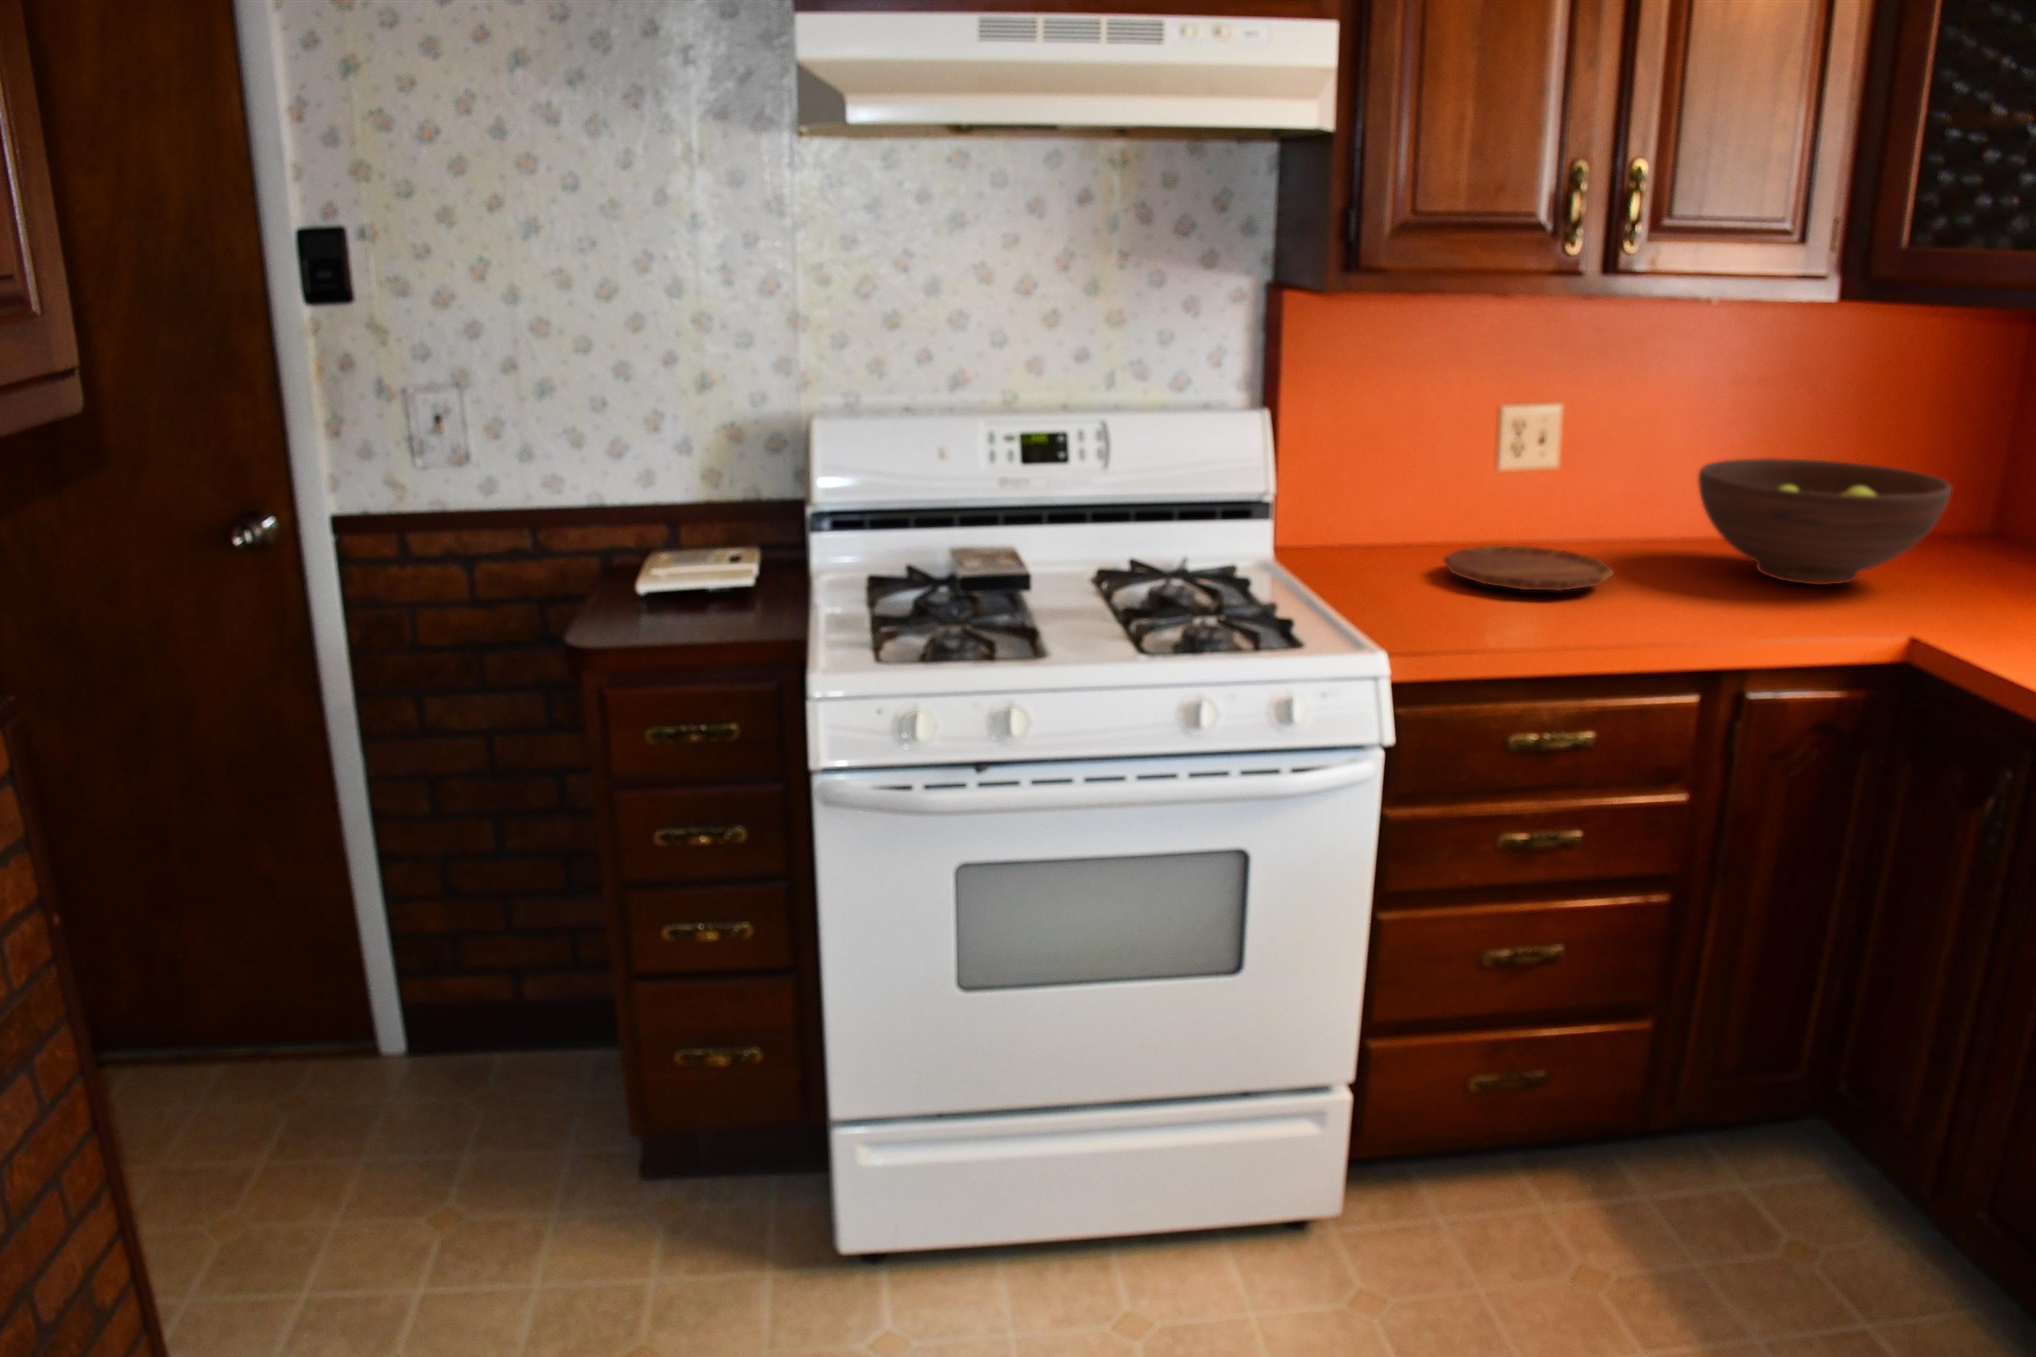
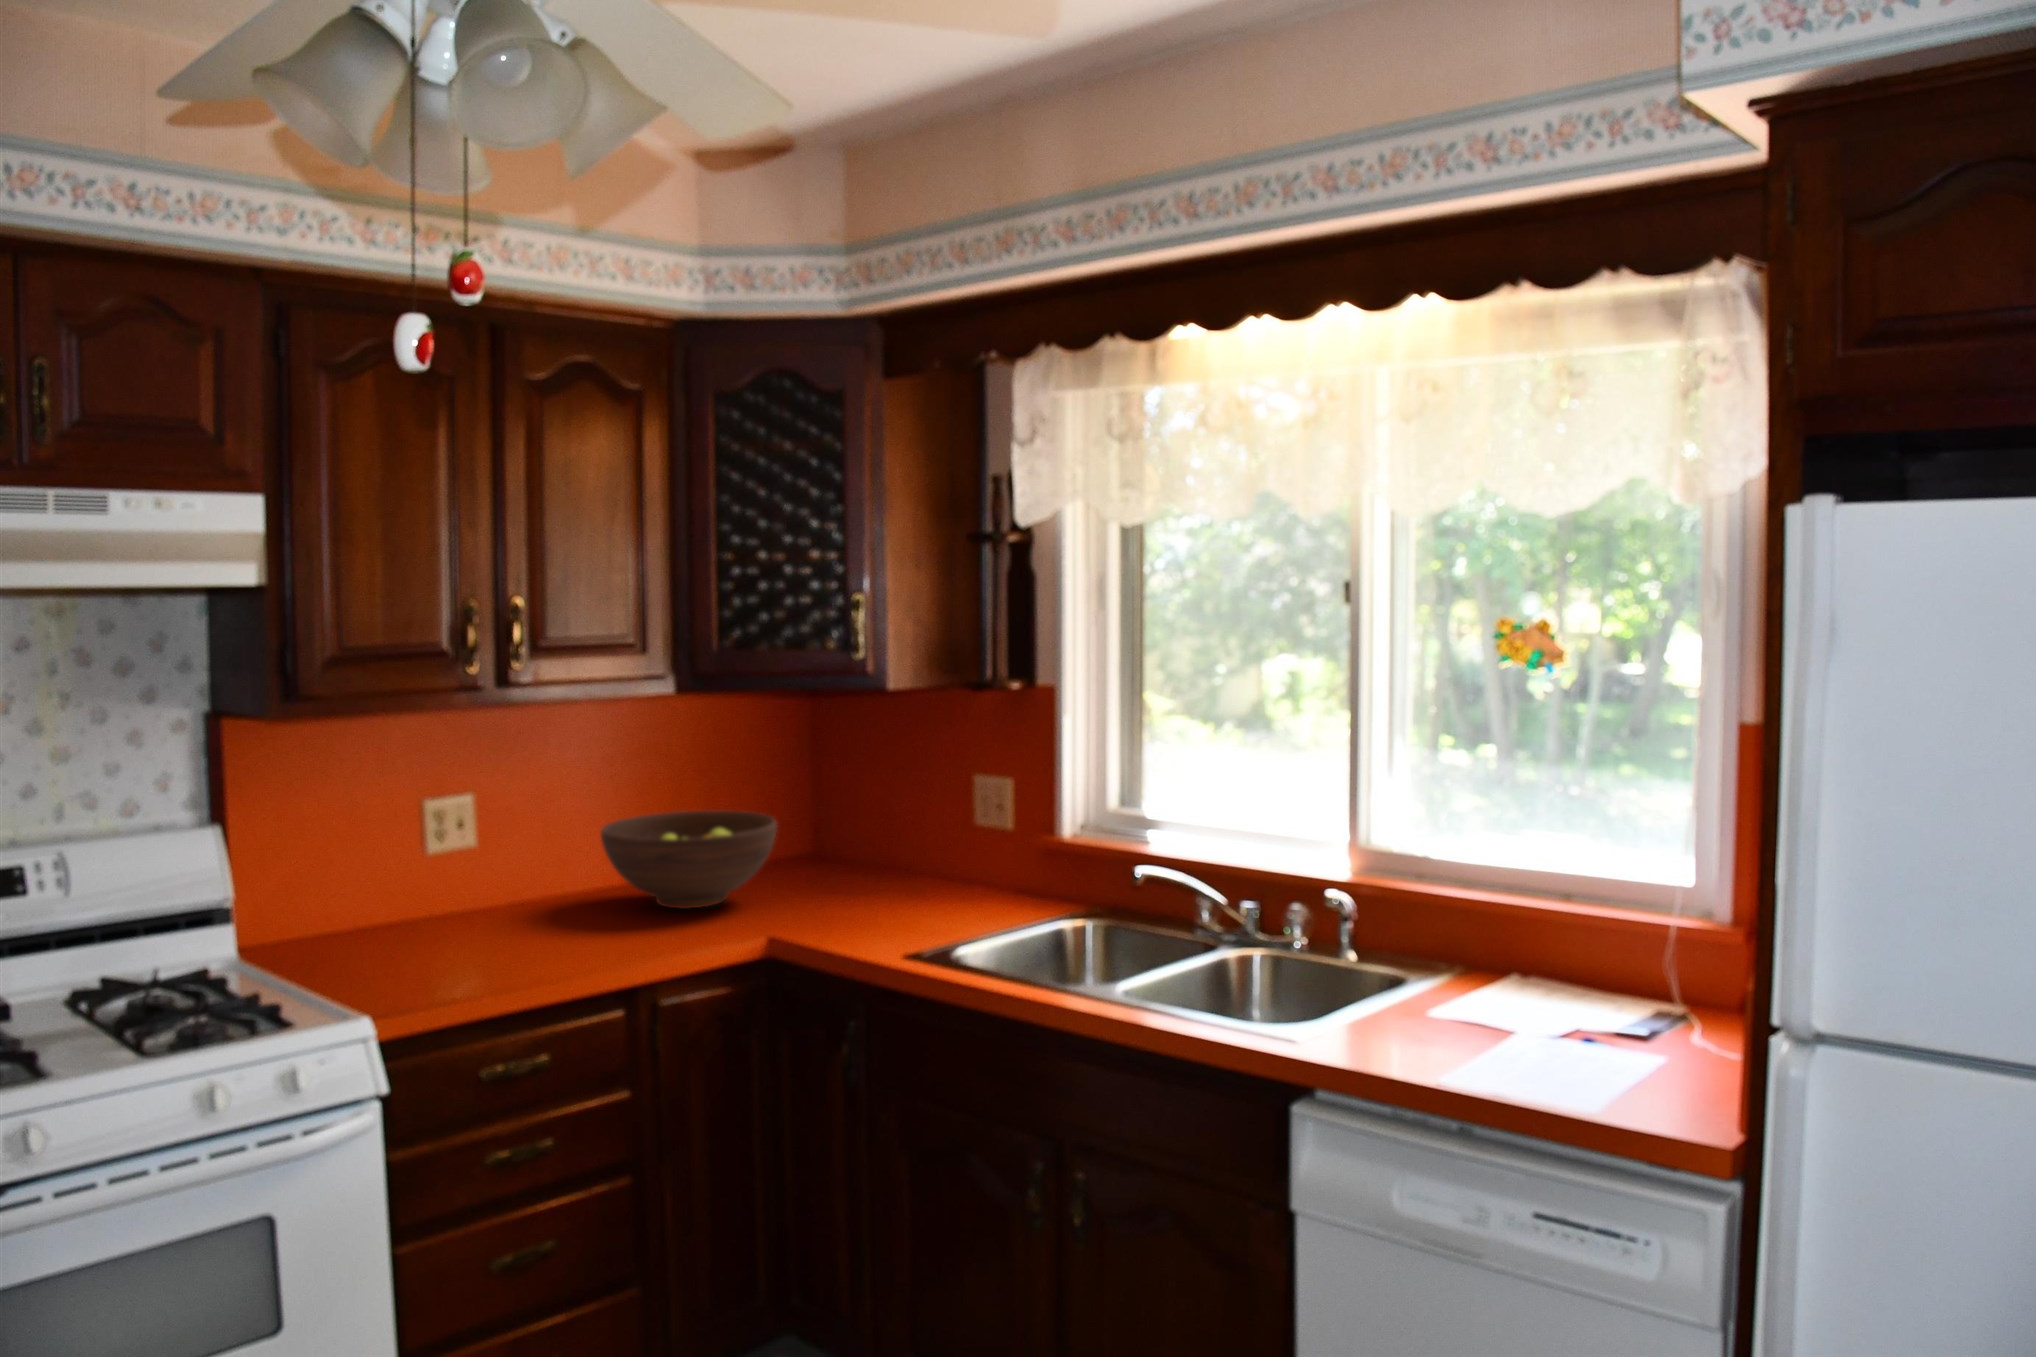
tray: present [1444,546,1613,591] -> none [403,910,547,948]

